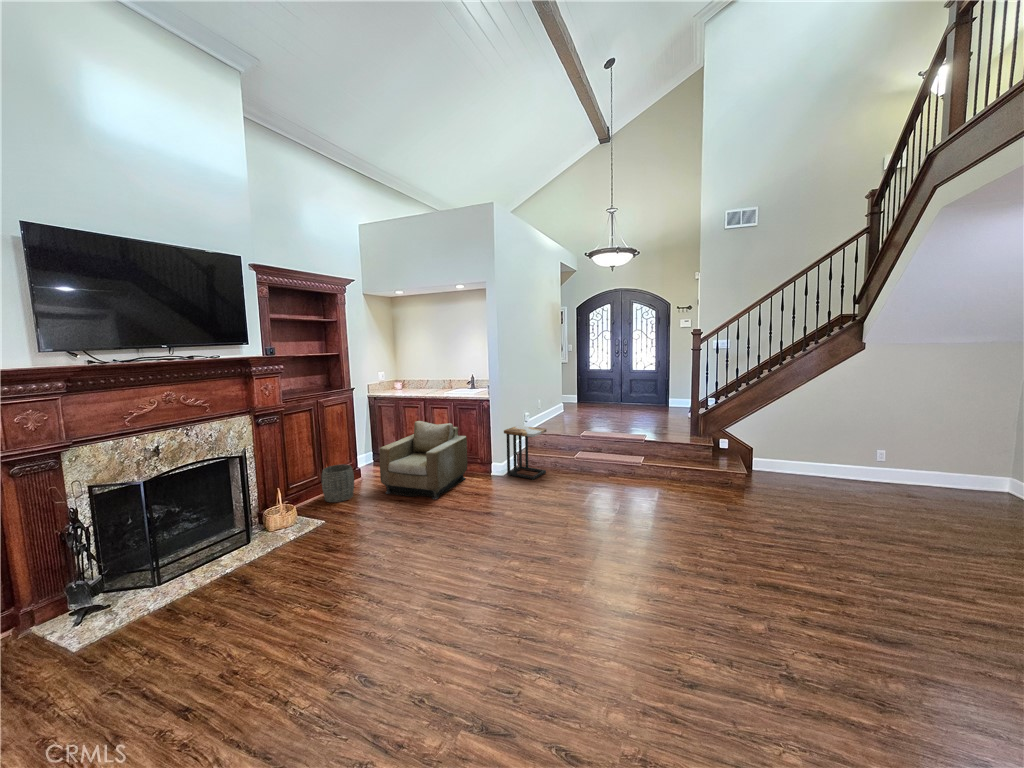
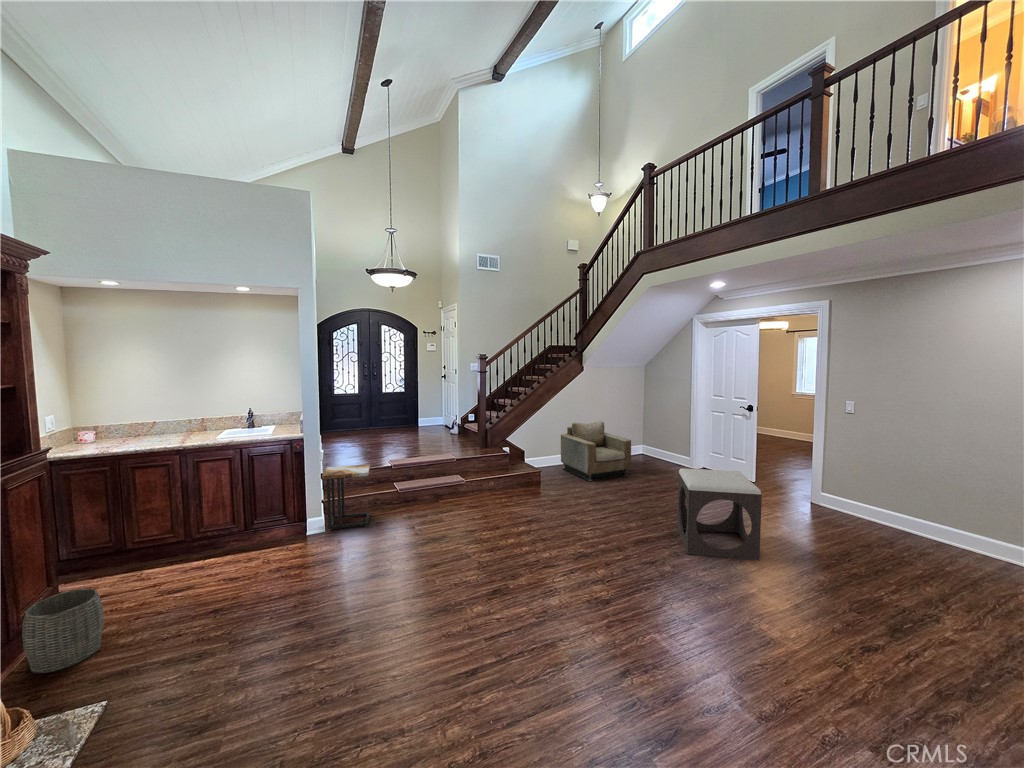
armchair: present [379,421,467,499] -> present [561,421,631,481]
footstool: none [825,504,1014,698] -> present [678,468,762,561]

